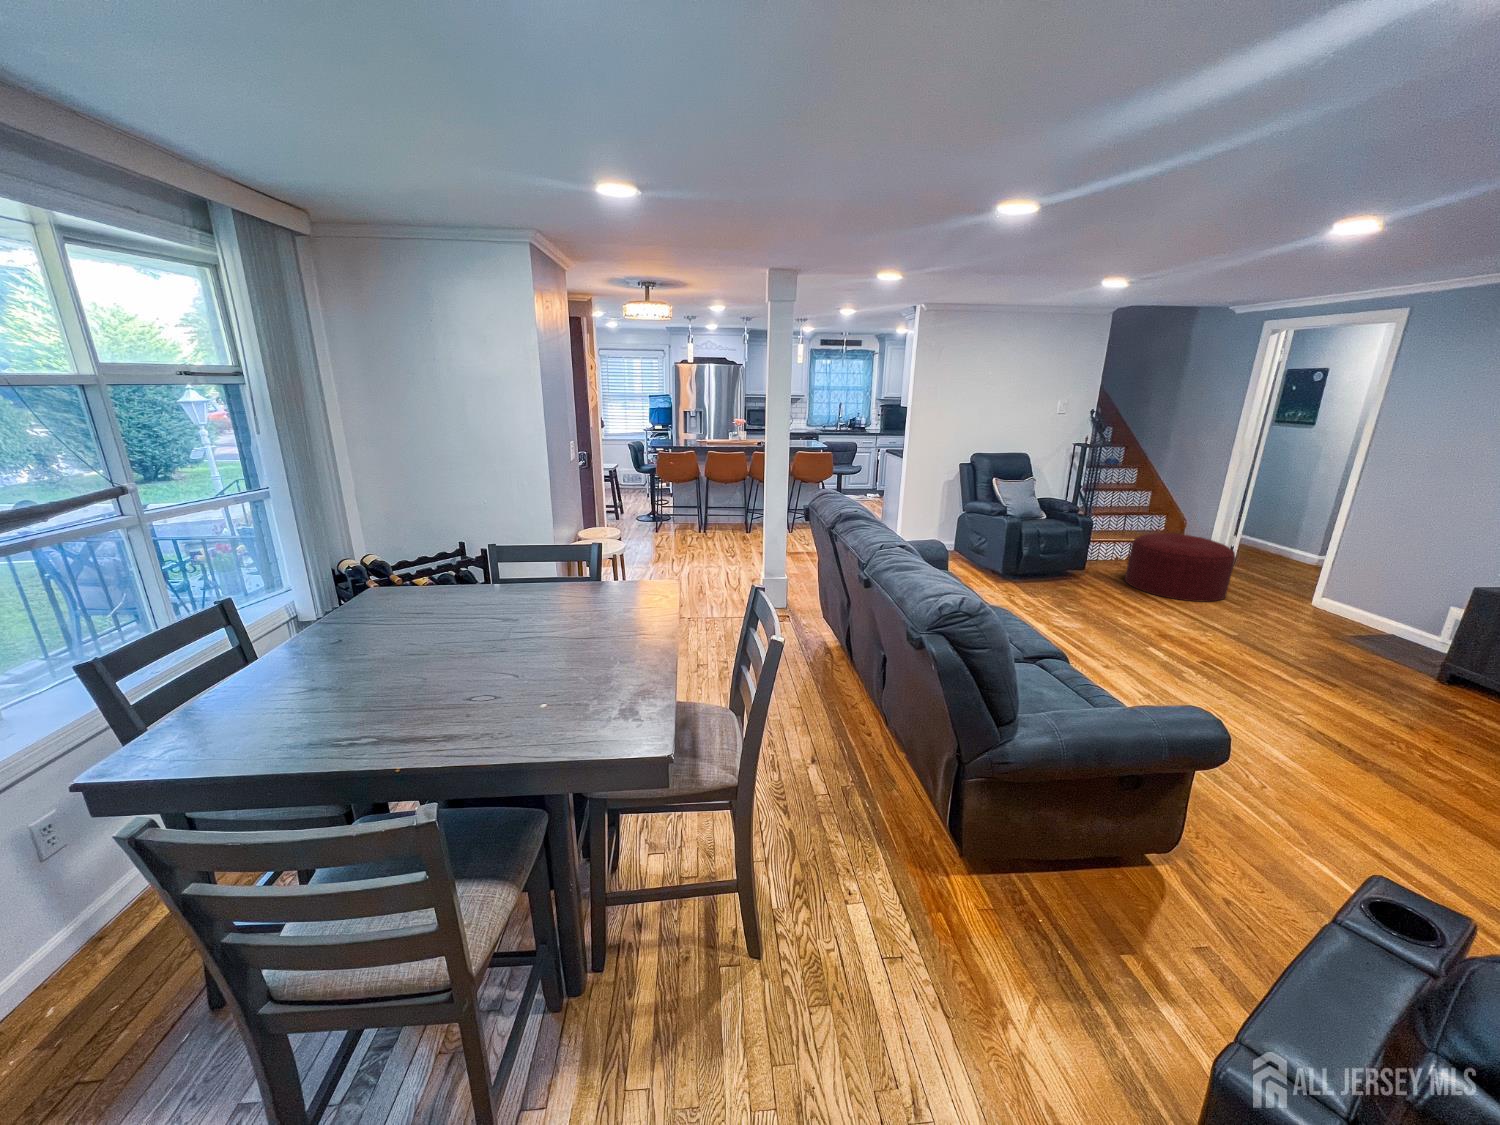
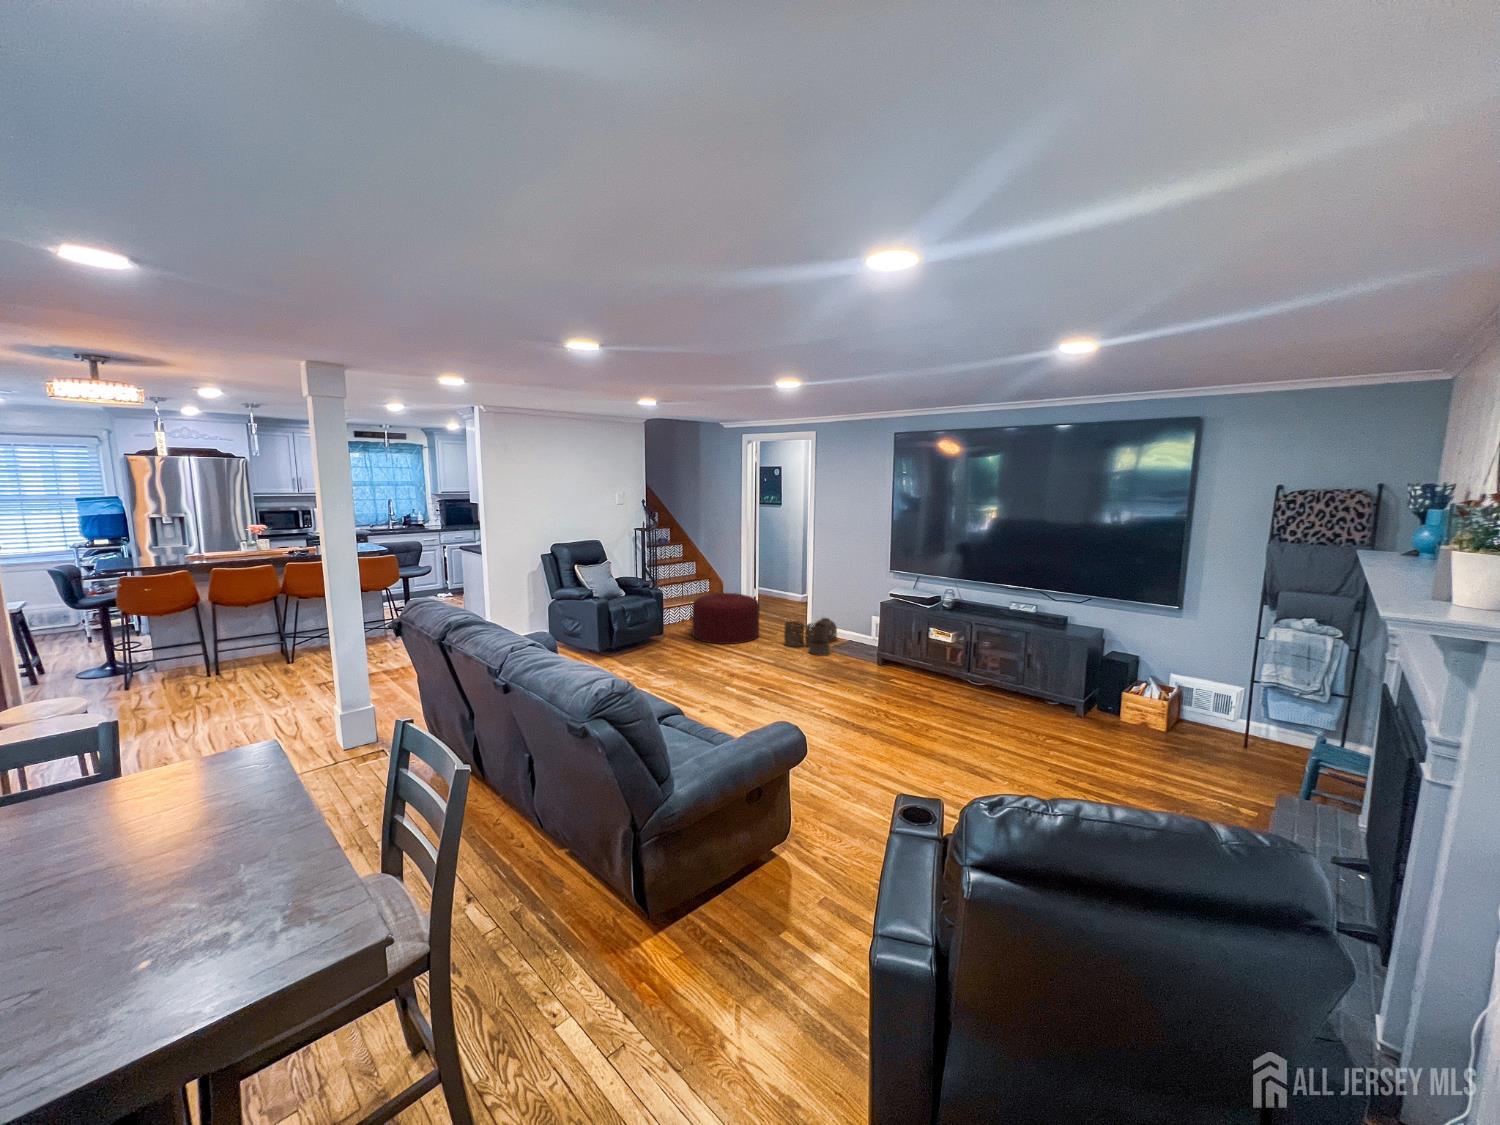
woven basket: none [1264,583,1372,646] -> present [784,618,837,656]

